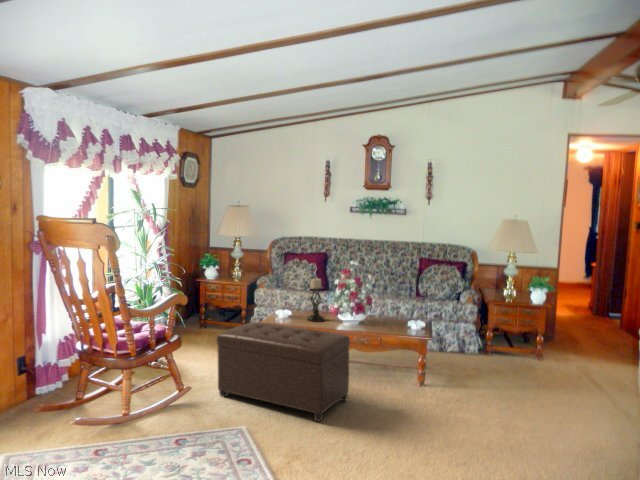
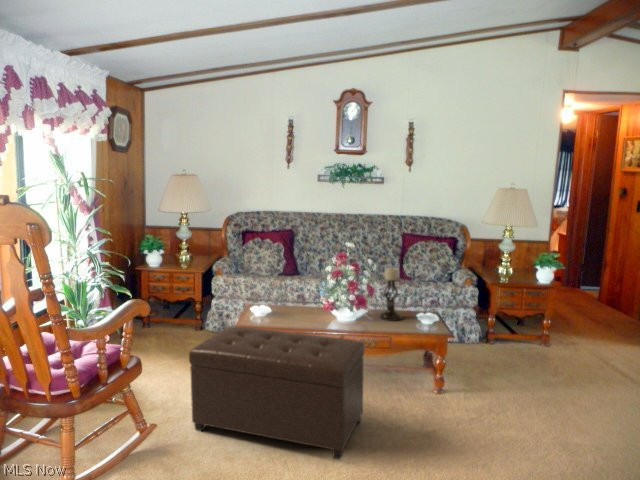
candle holder: present [307,278,325,322] -> present [379,267,402,321]

